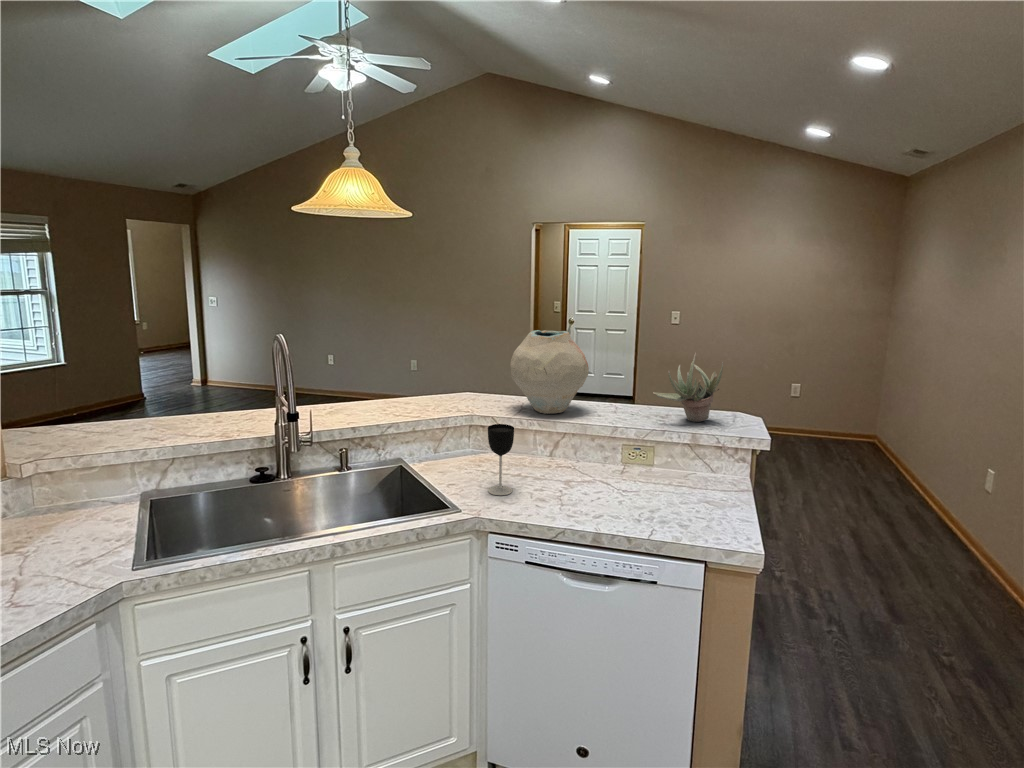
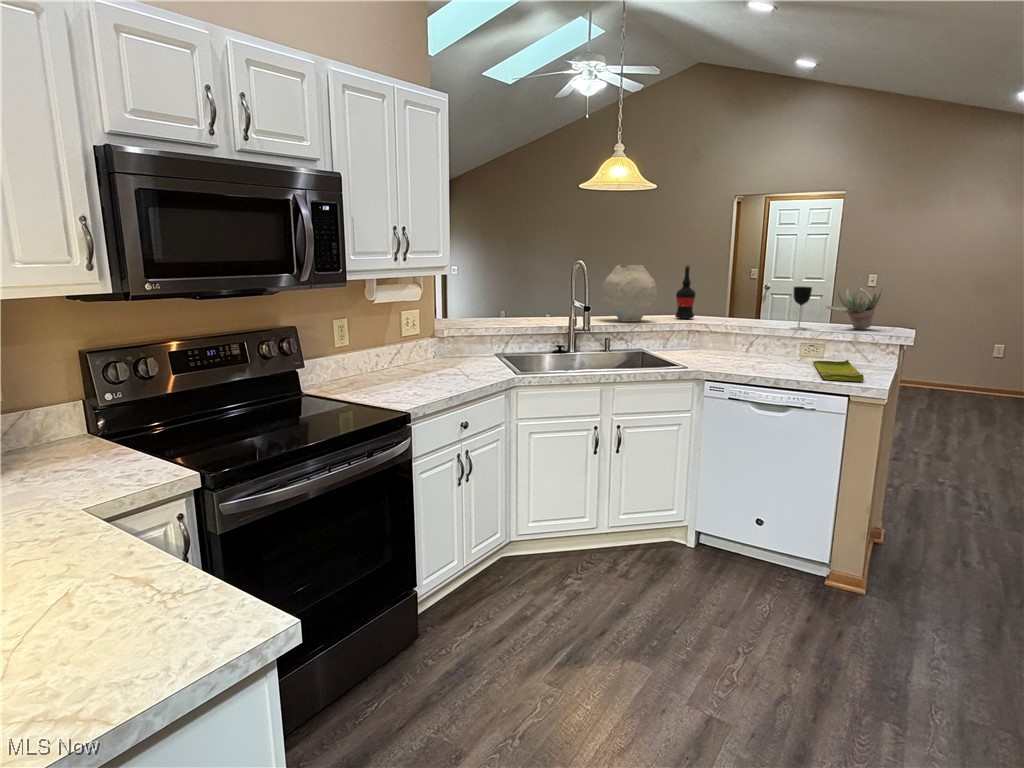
wine bottle: none [454,326,480,402] -> present [675,265,695,319]
vase: present [510,330,589,414] -> present [603,265,657,322]
wine glass: present [488,424,514,495] -> present [792,287,812,329]
dish towel: none [643,476,724,534] -> present [813,360,864,381]

